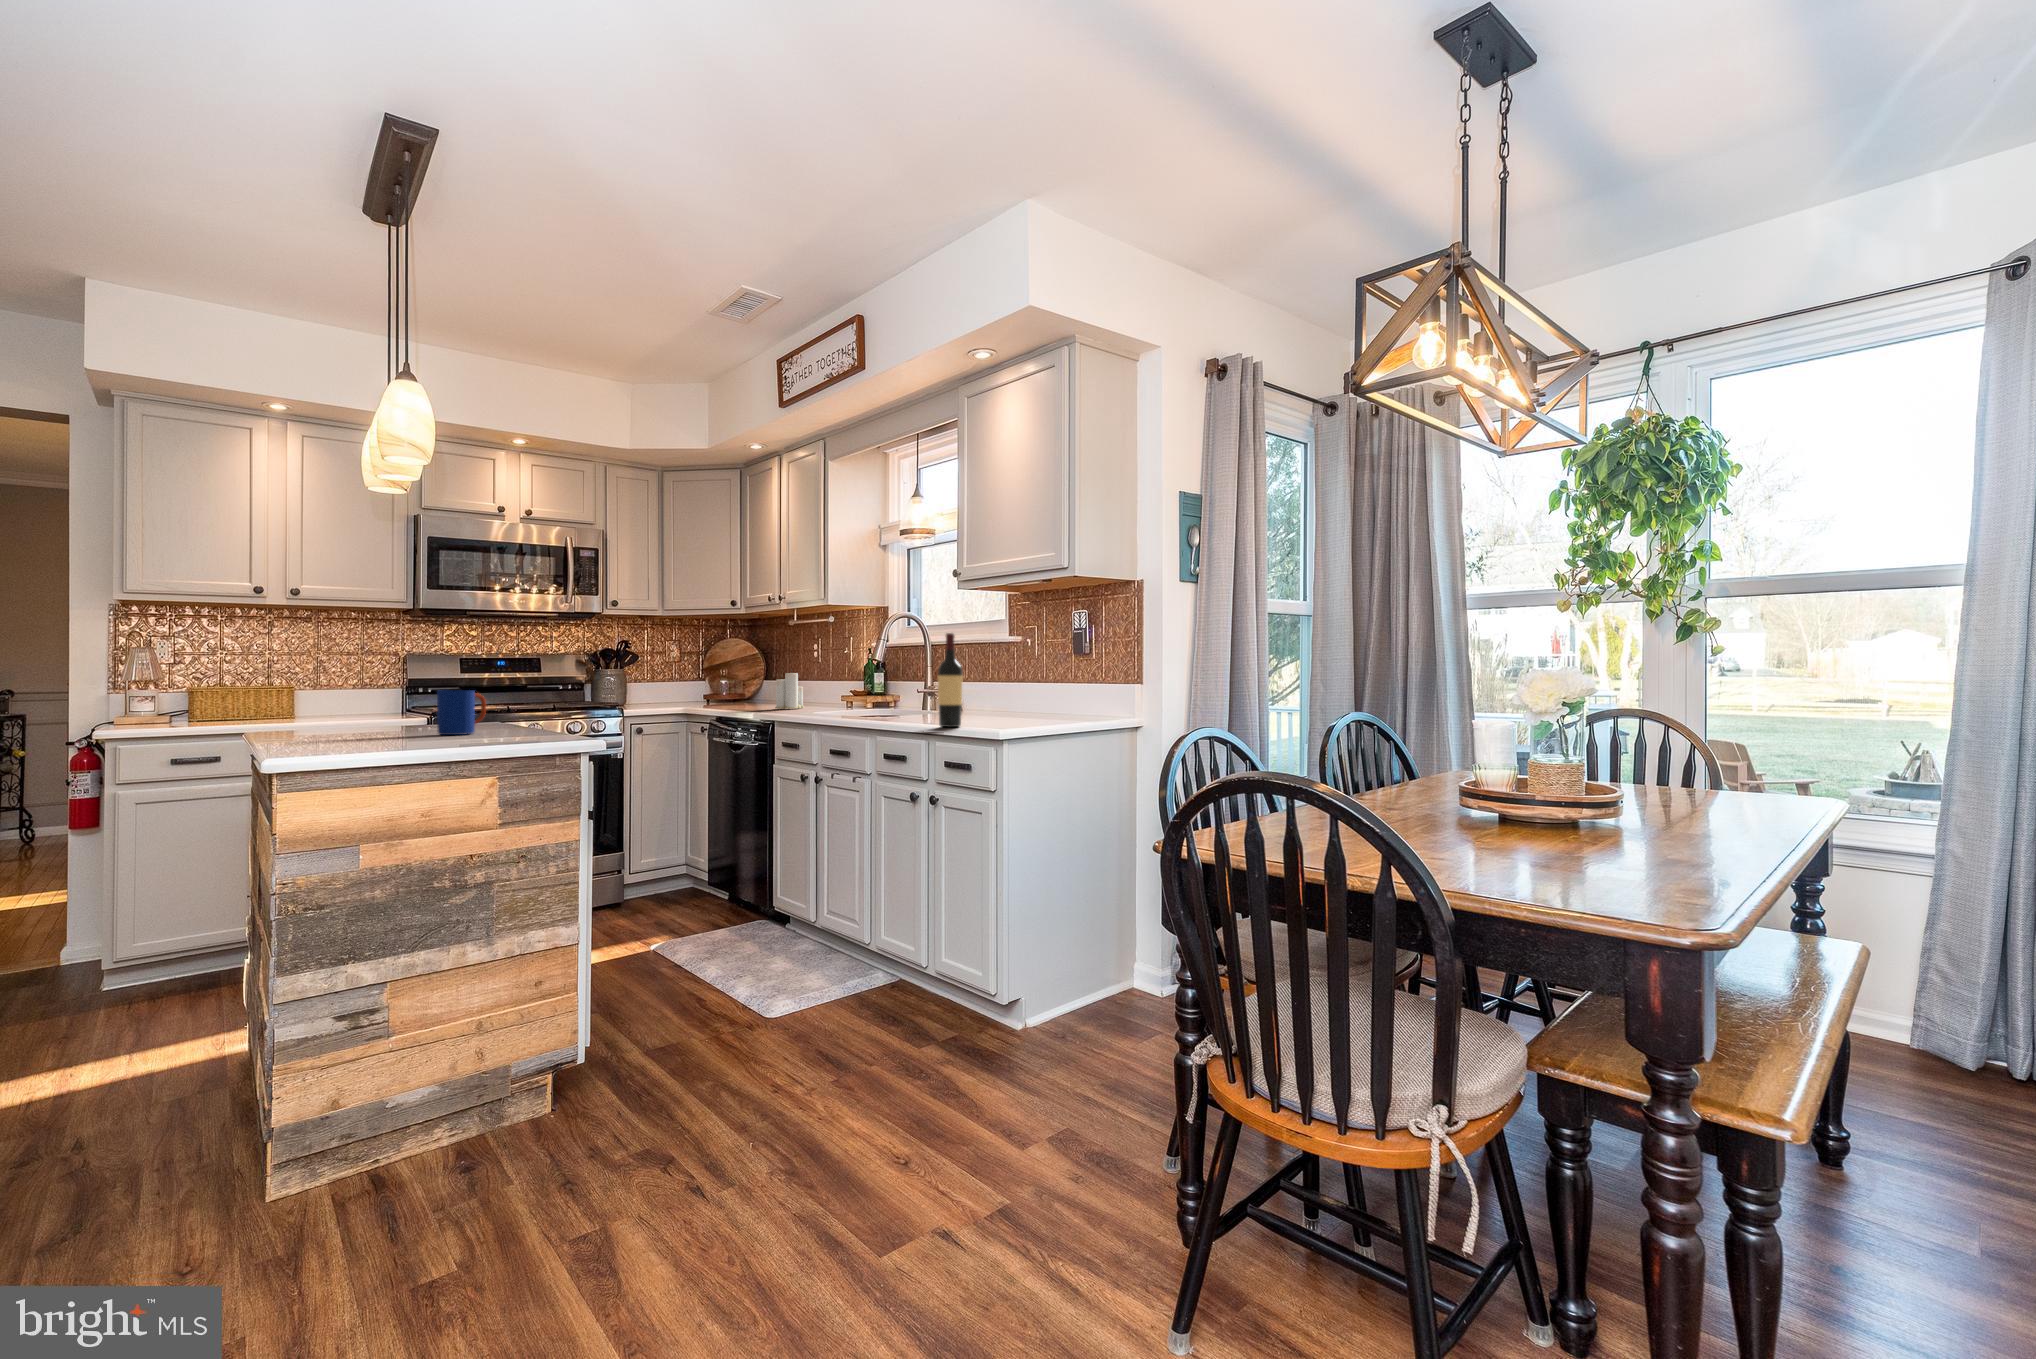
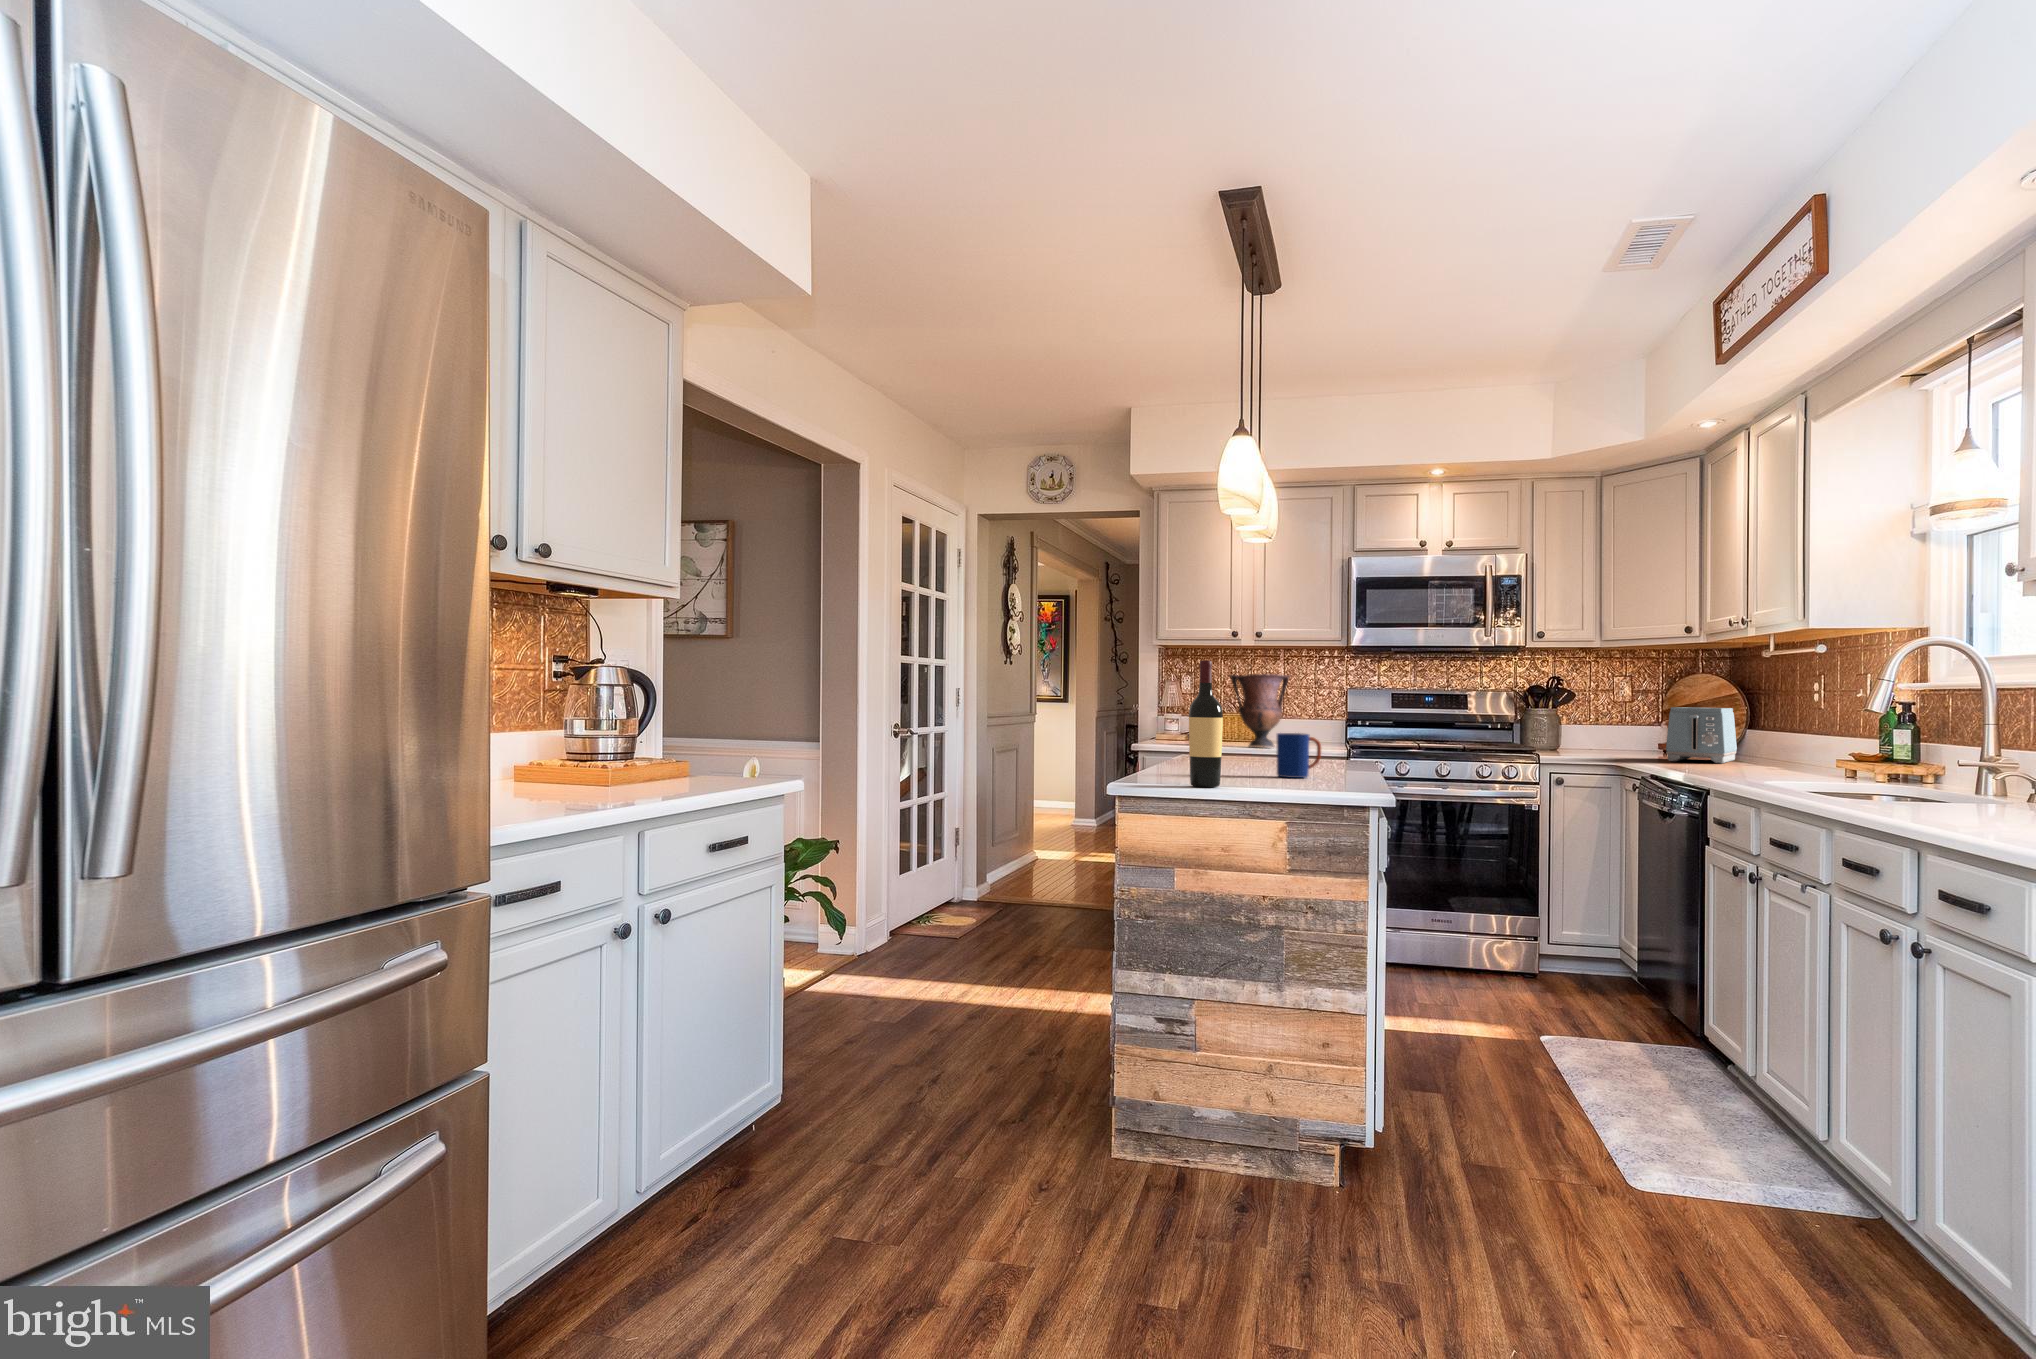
wine bottle: present [938,633,963,727] -> present [1189,660,1223,787]
vase: none [282,634,363,712] -> present [1230,674,1290,747]
toaster: none [720,663,761,704] -> present [1666,707,1737,763]
candle: present [775,673,804,709] -> none [1728,718,1774,774]

